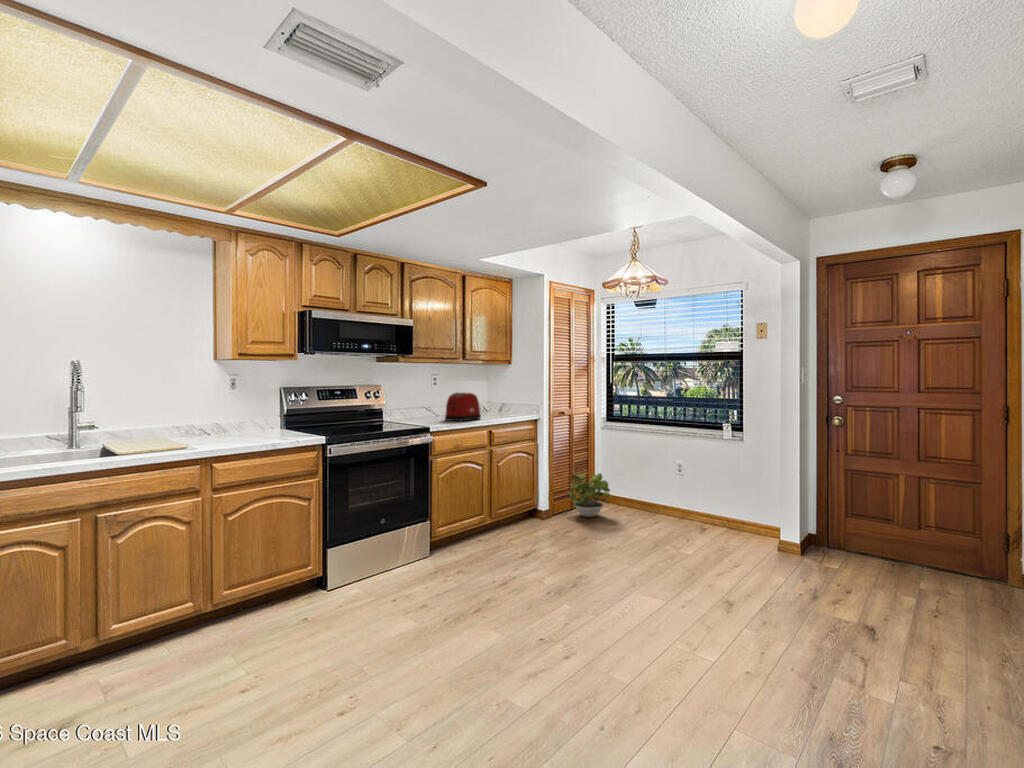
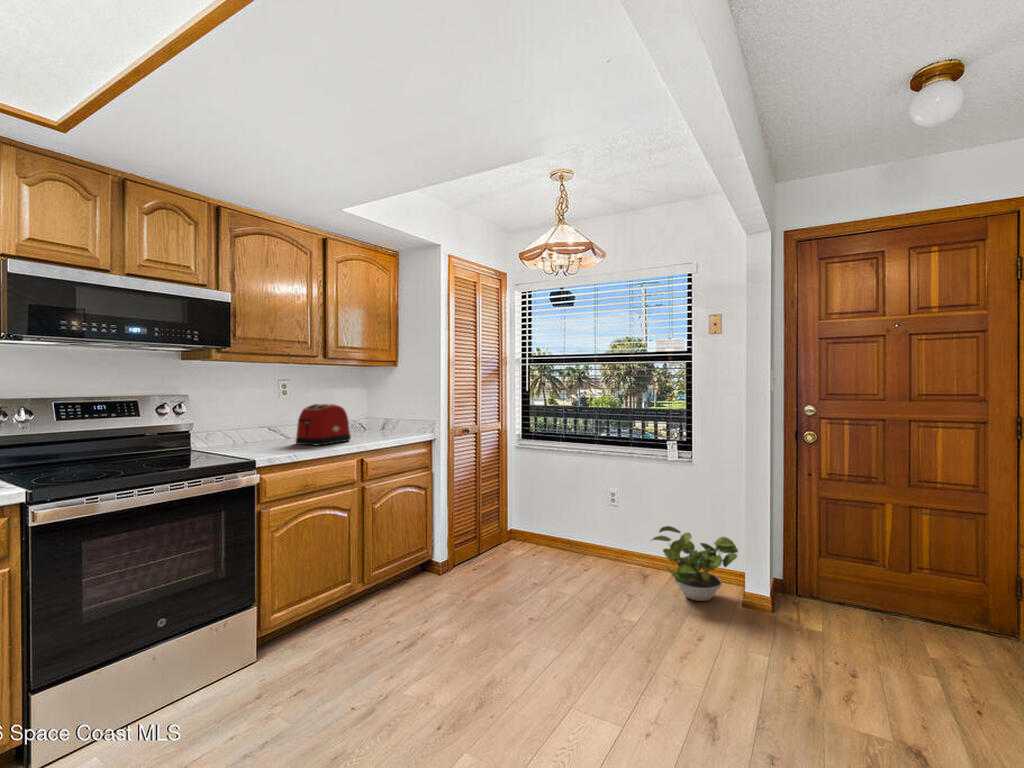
potted plant: present [568,473,612,517] -> present [652,526,738,601]

